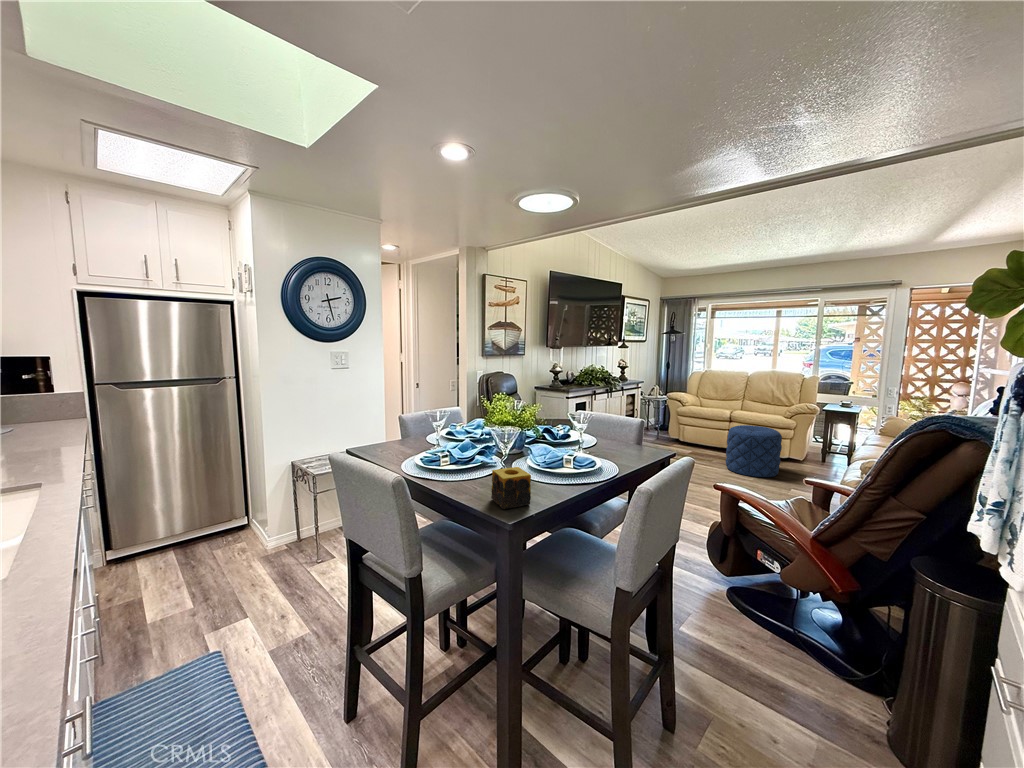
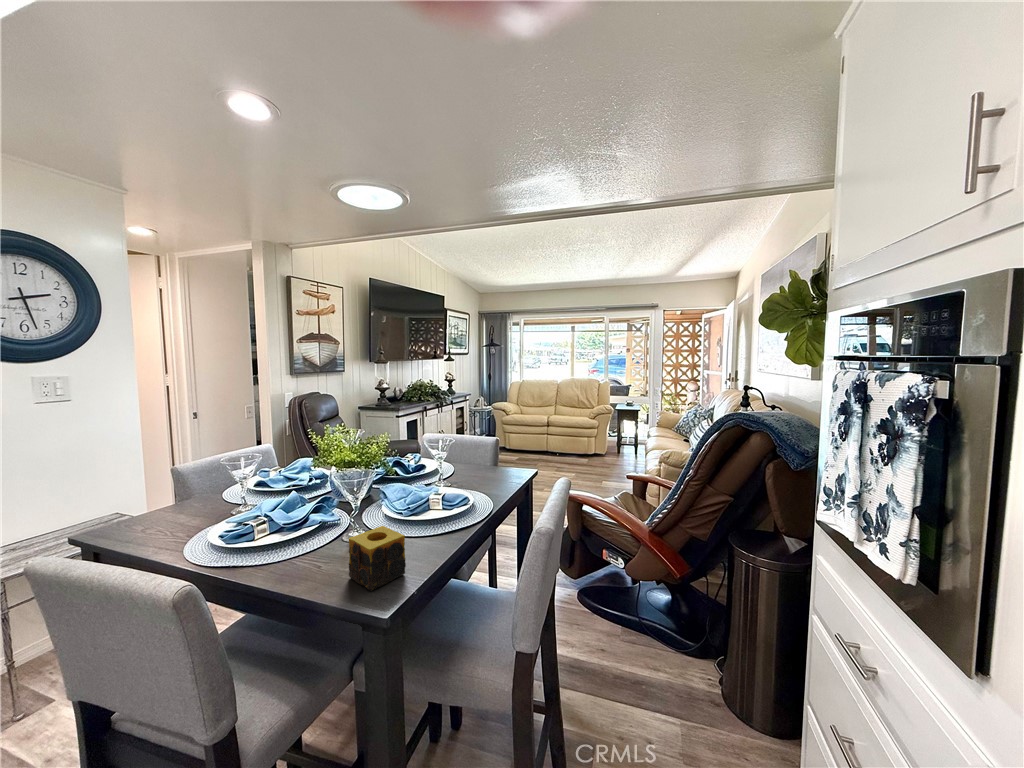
pouf: present [726,425,782,477] -> none [550,429,592,475]

